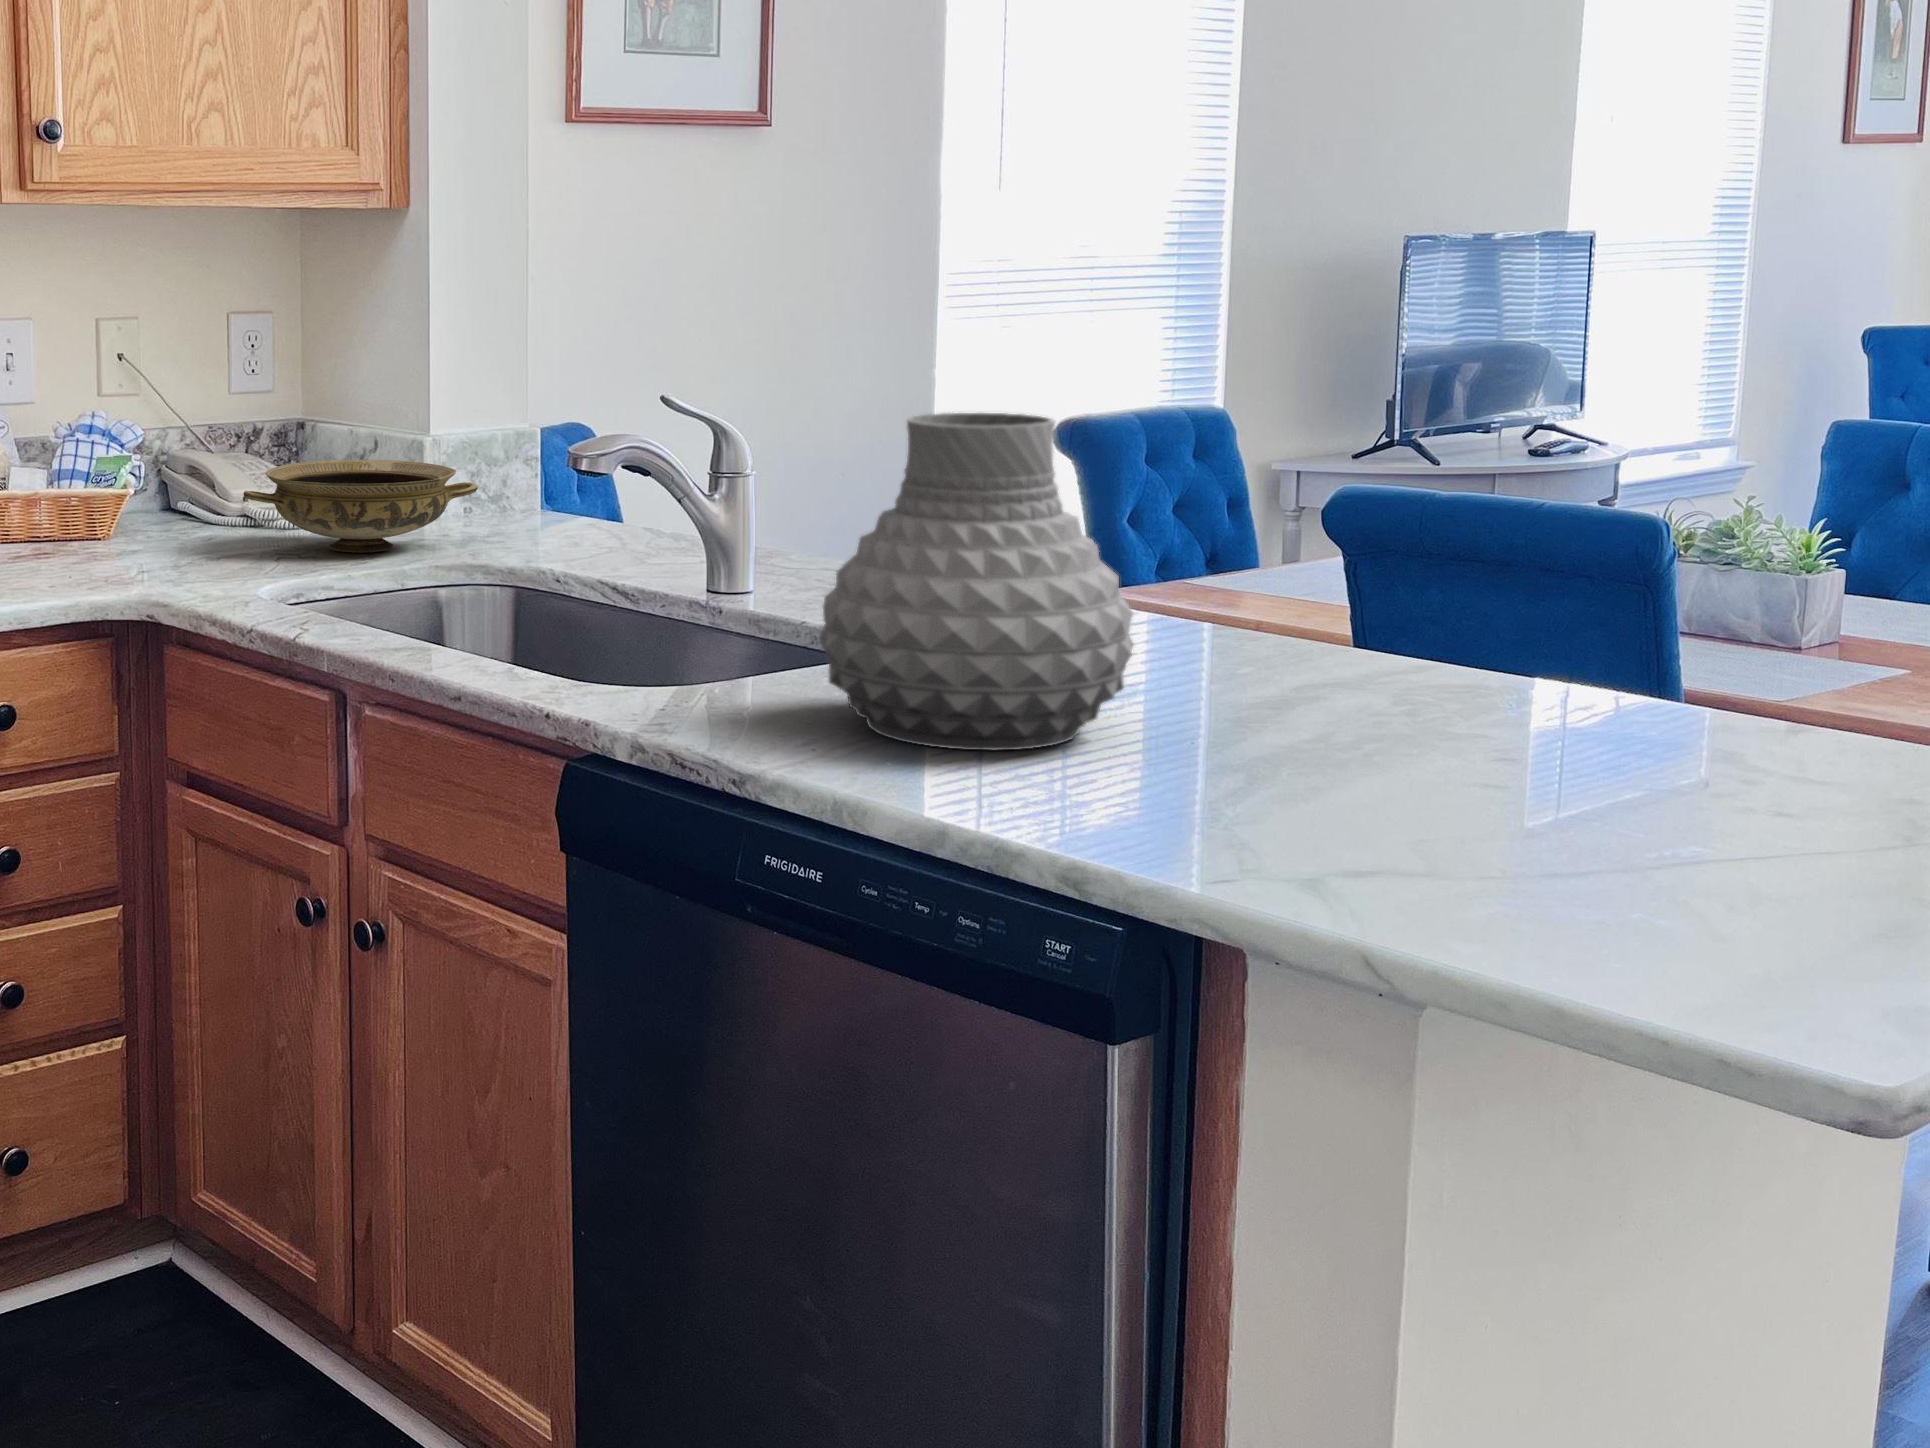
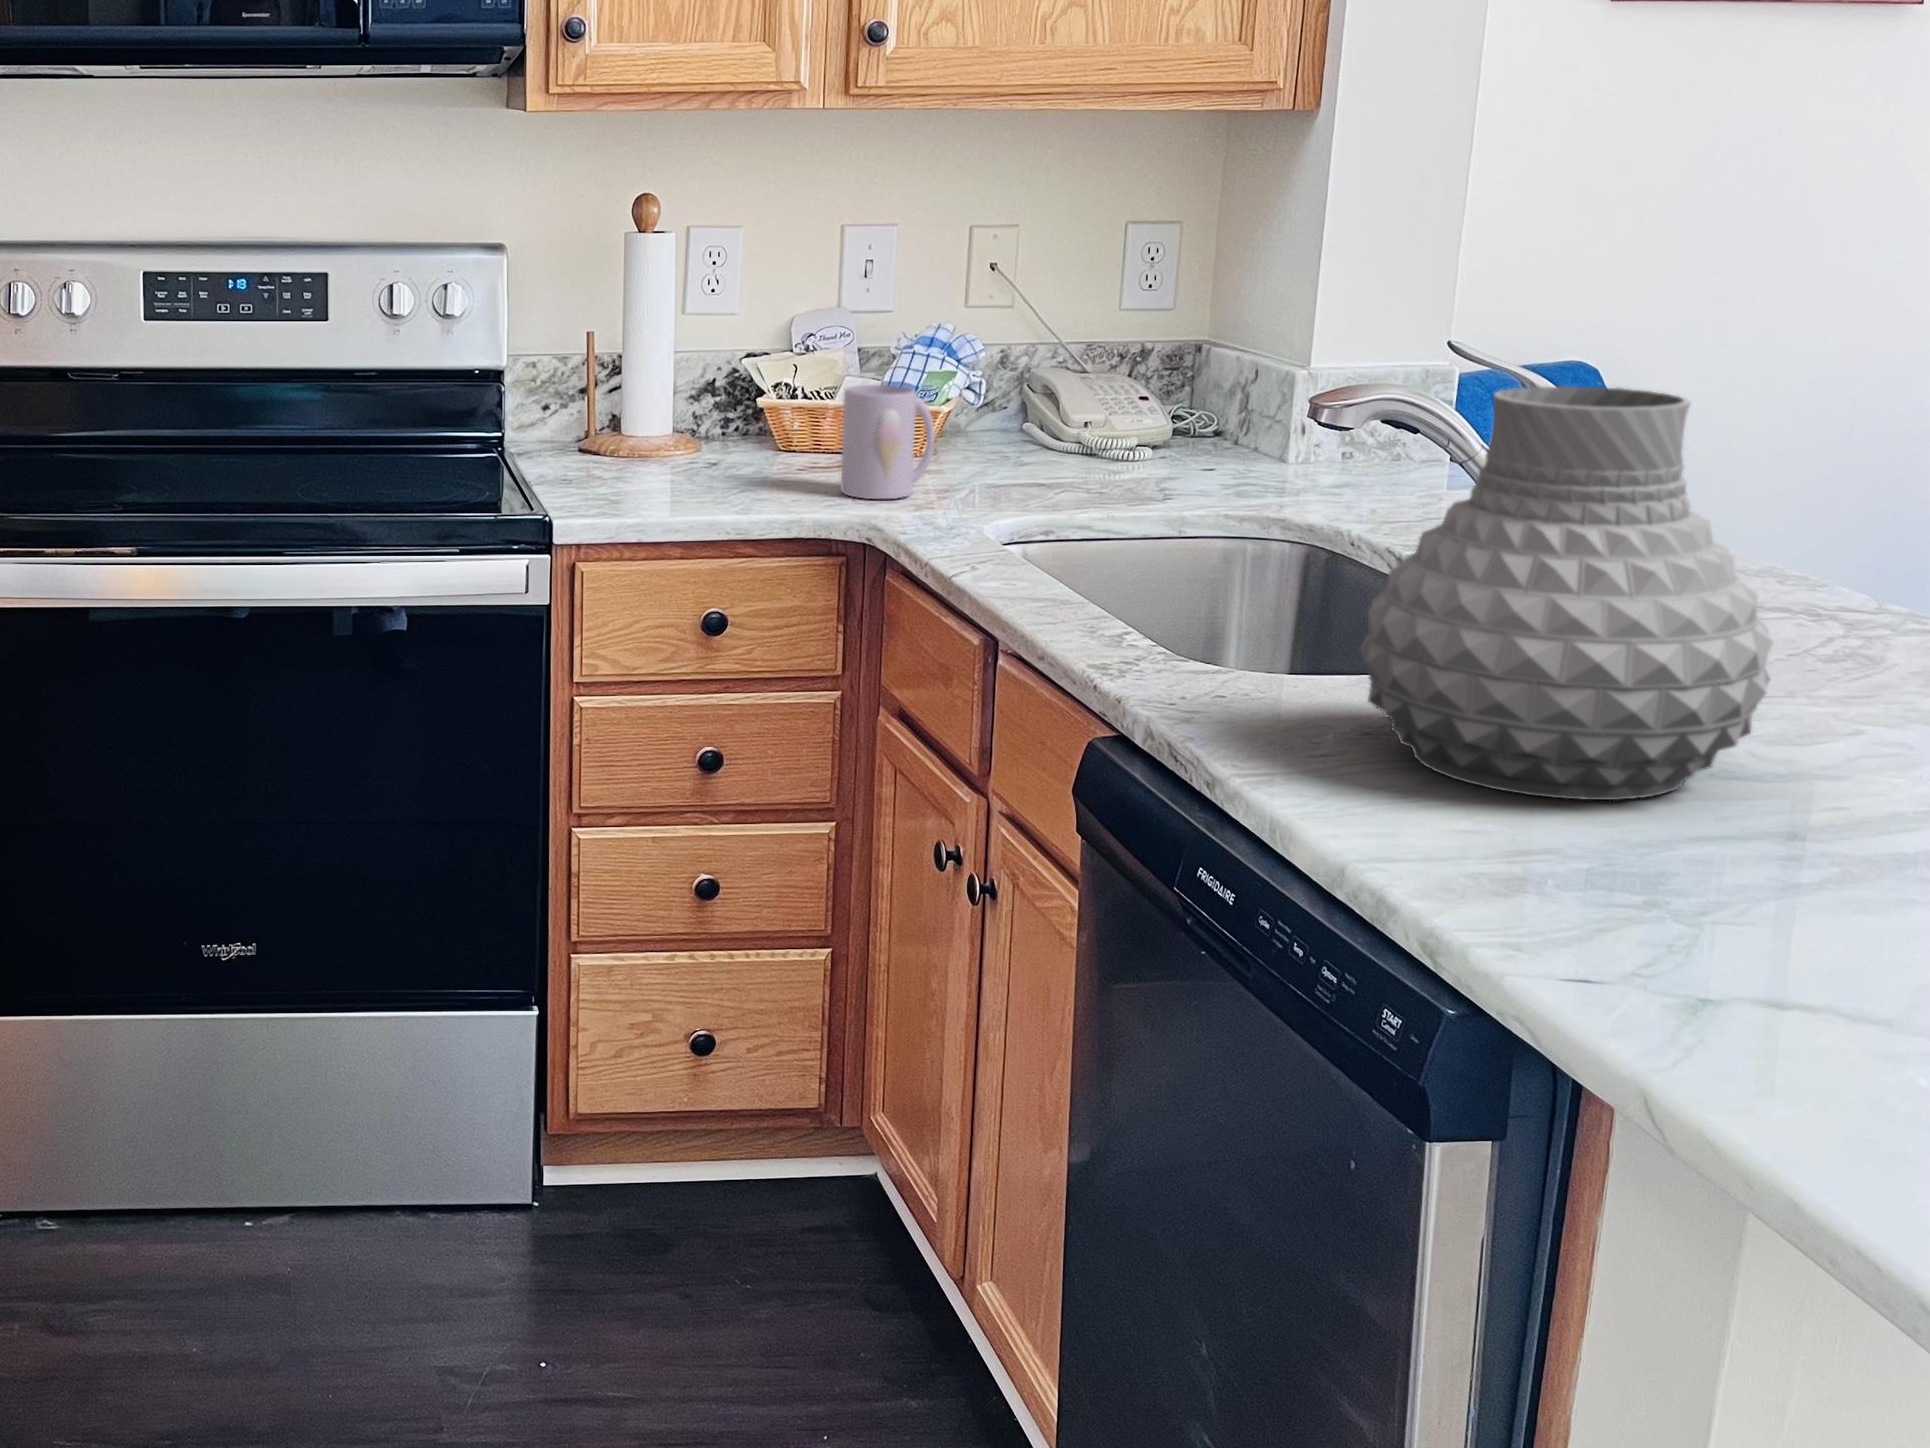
ceramic bowl: present [244,460,478,552] -> none [1040,390,1312,492]
mug: none [79,468,168,580] -> present [841,385,935,499]

